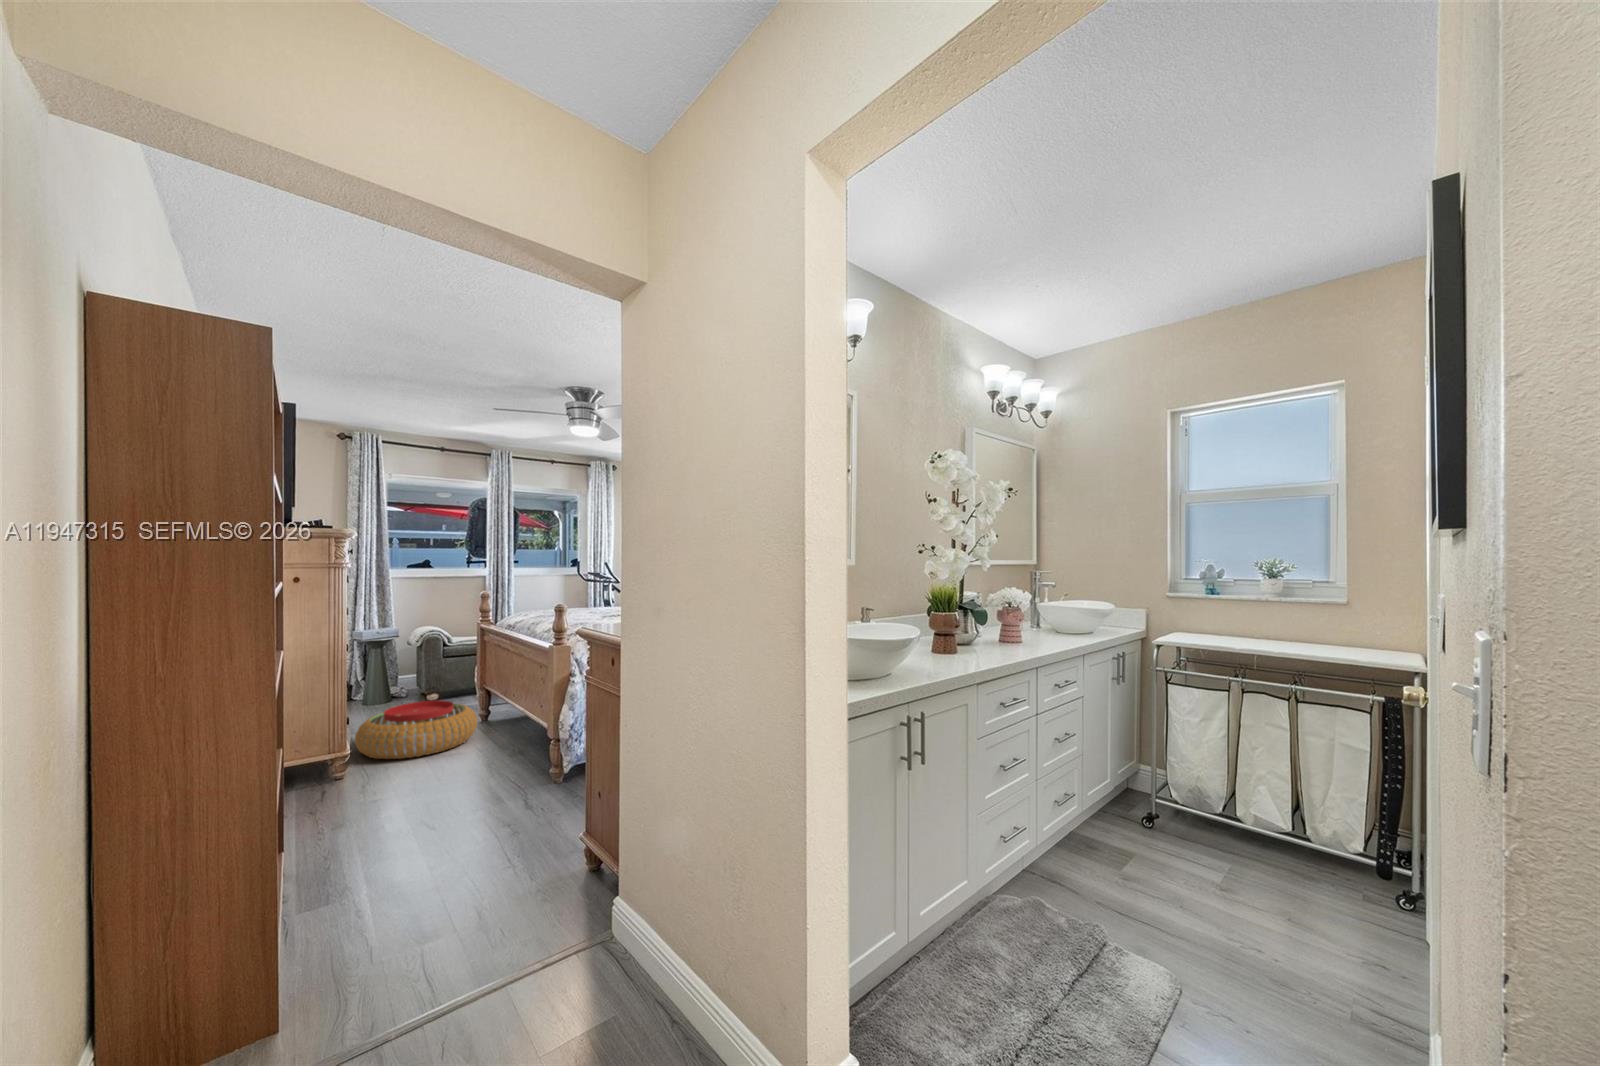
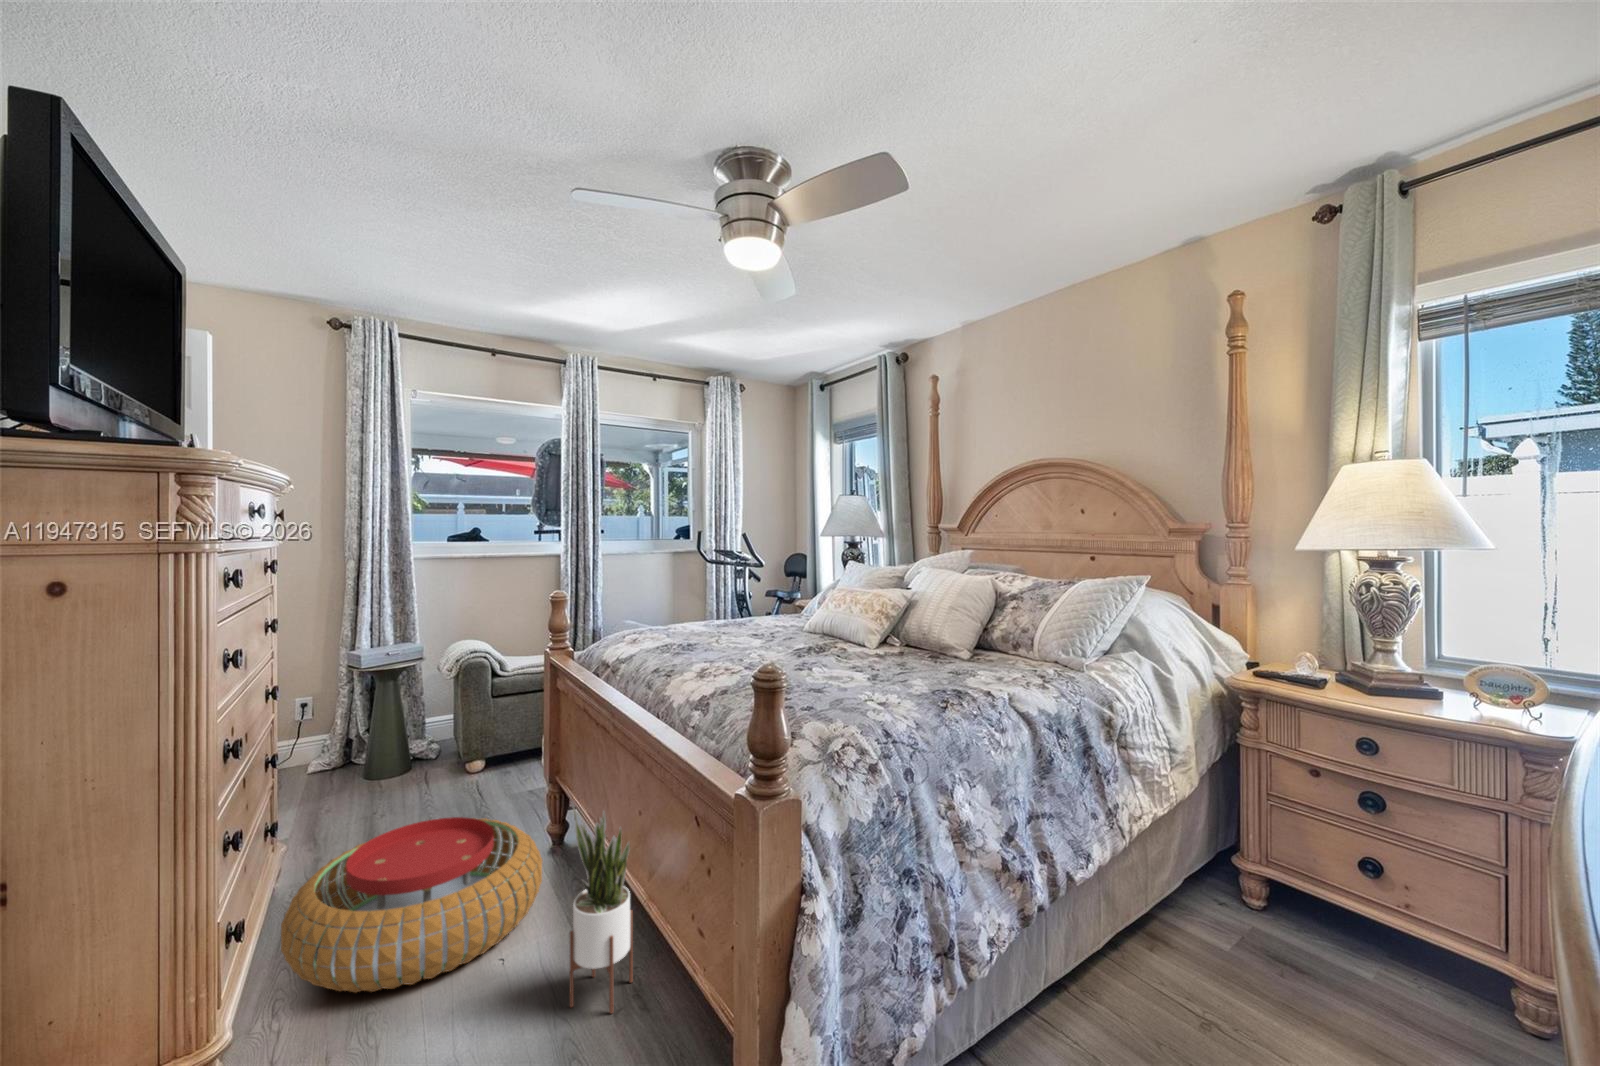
potted plant: none [491,676,520,758] -> present [570,803,633,1013]

